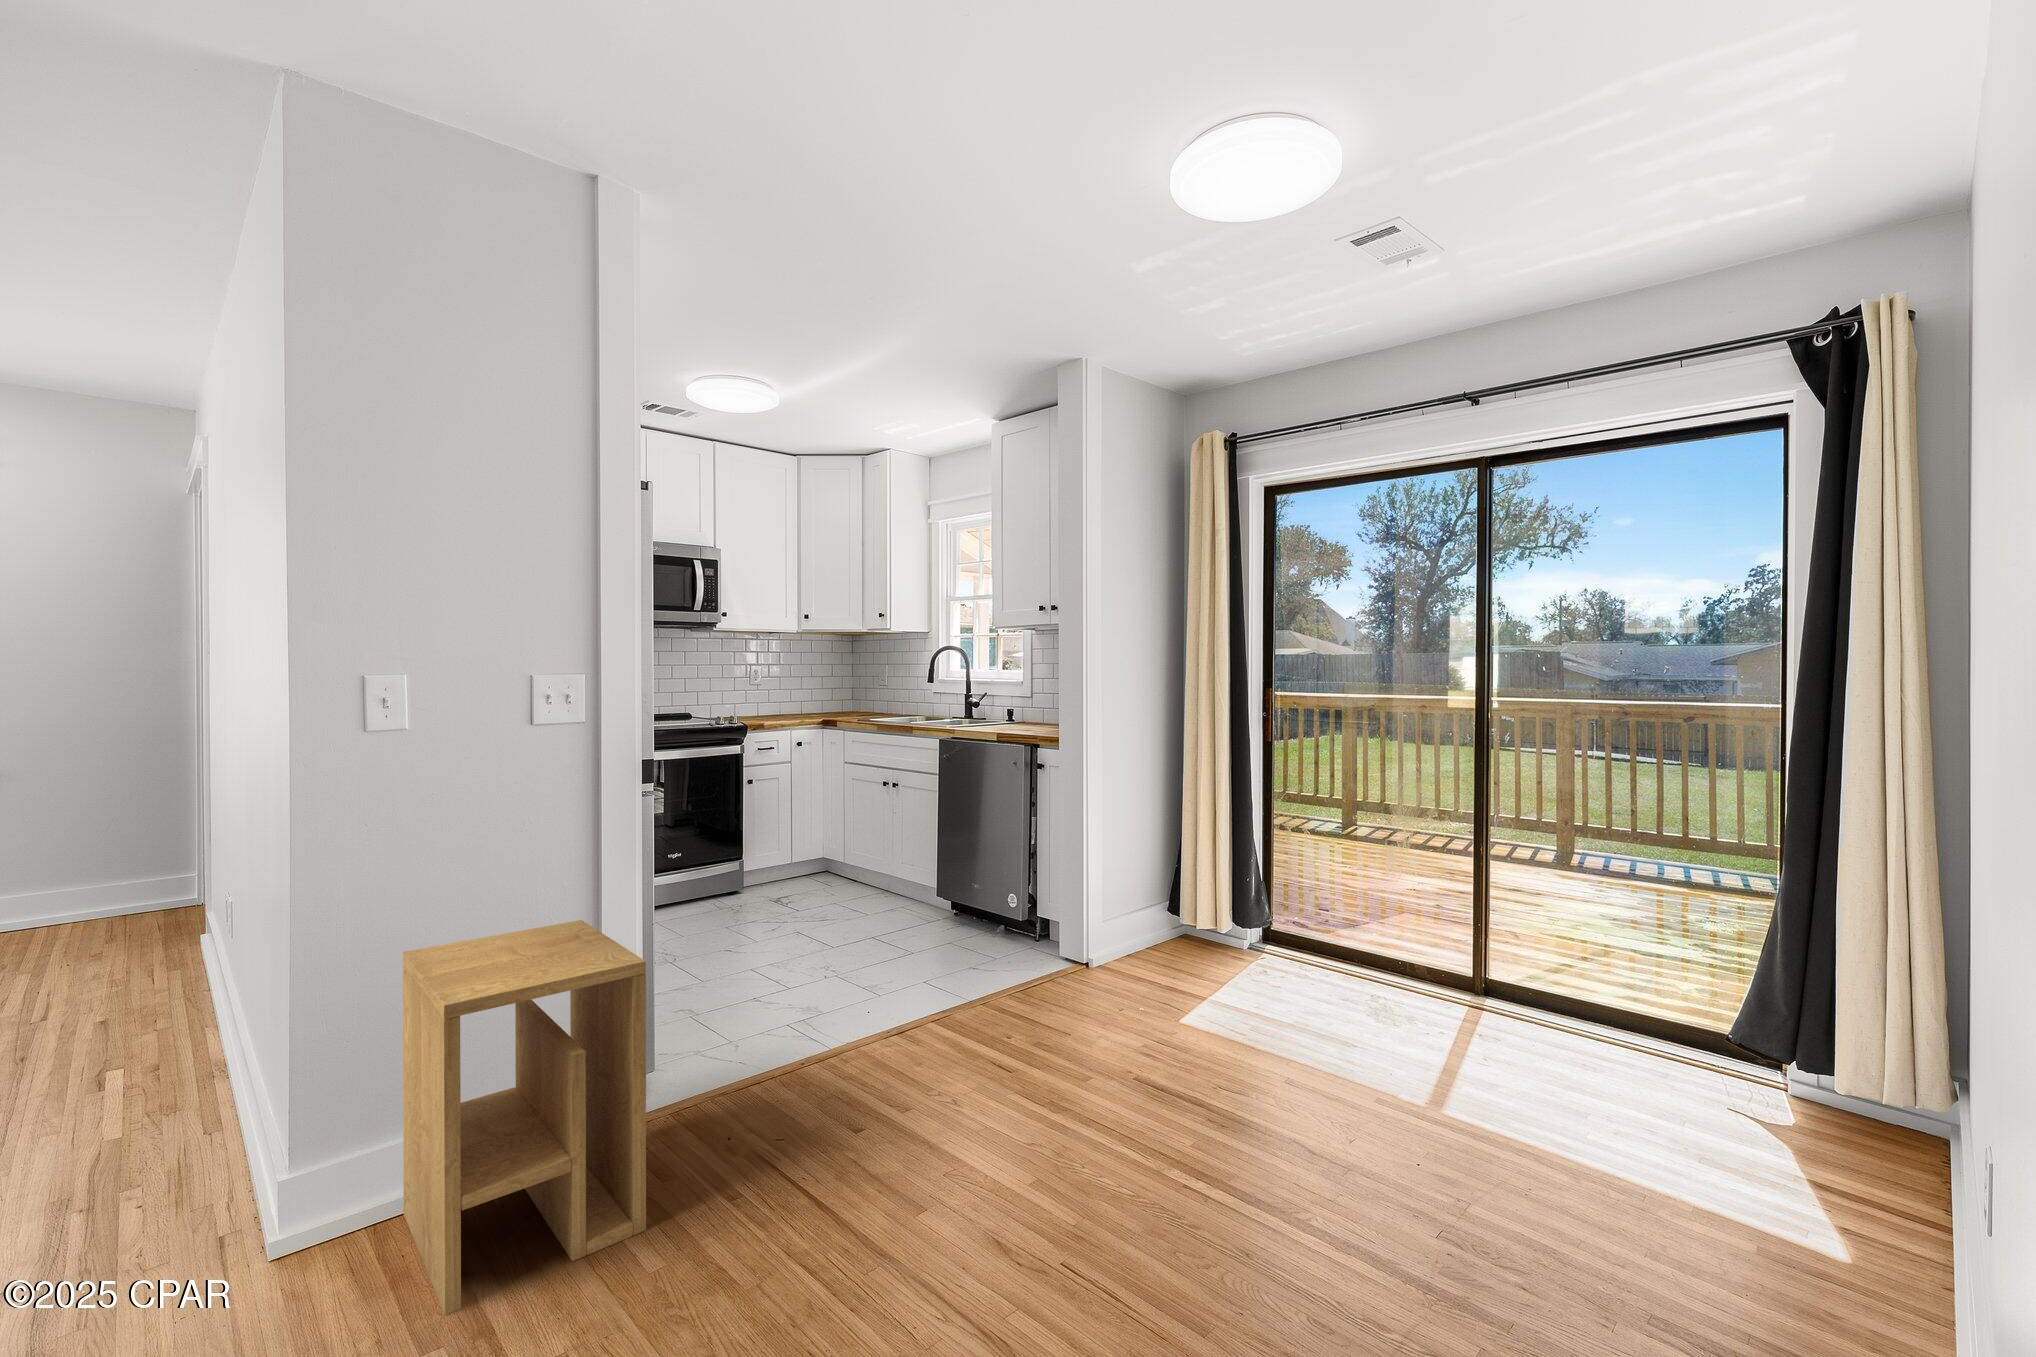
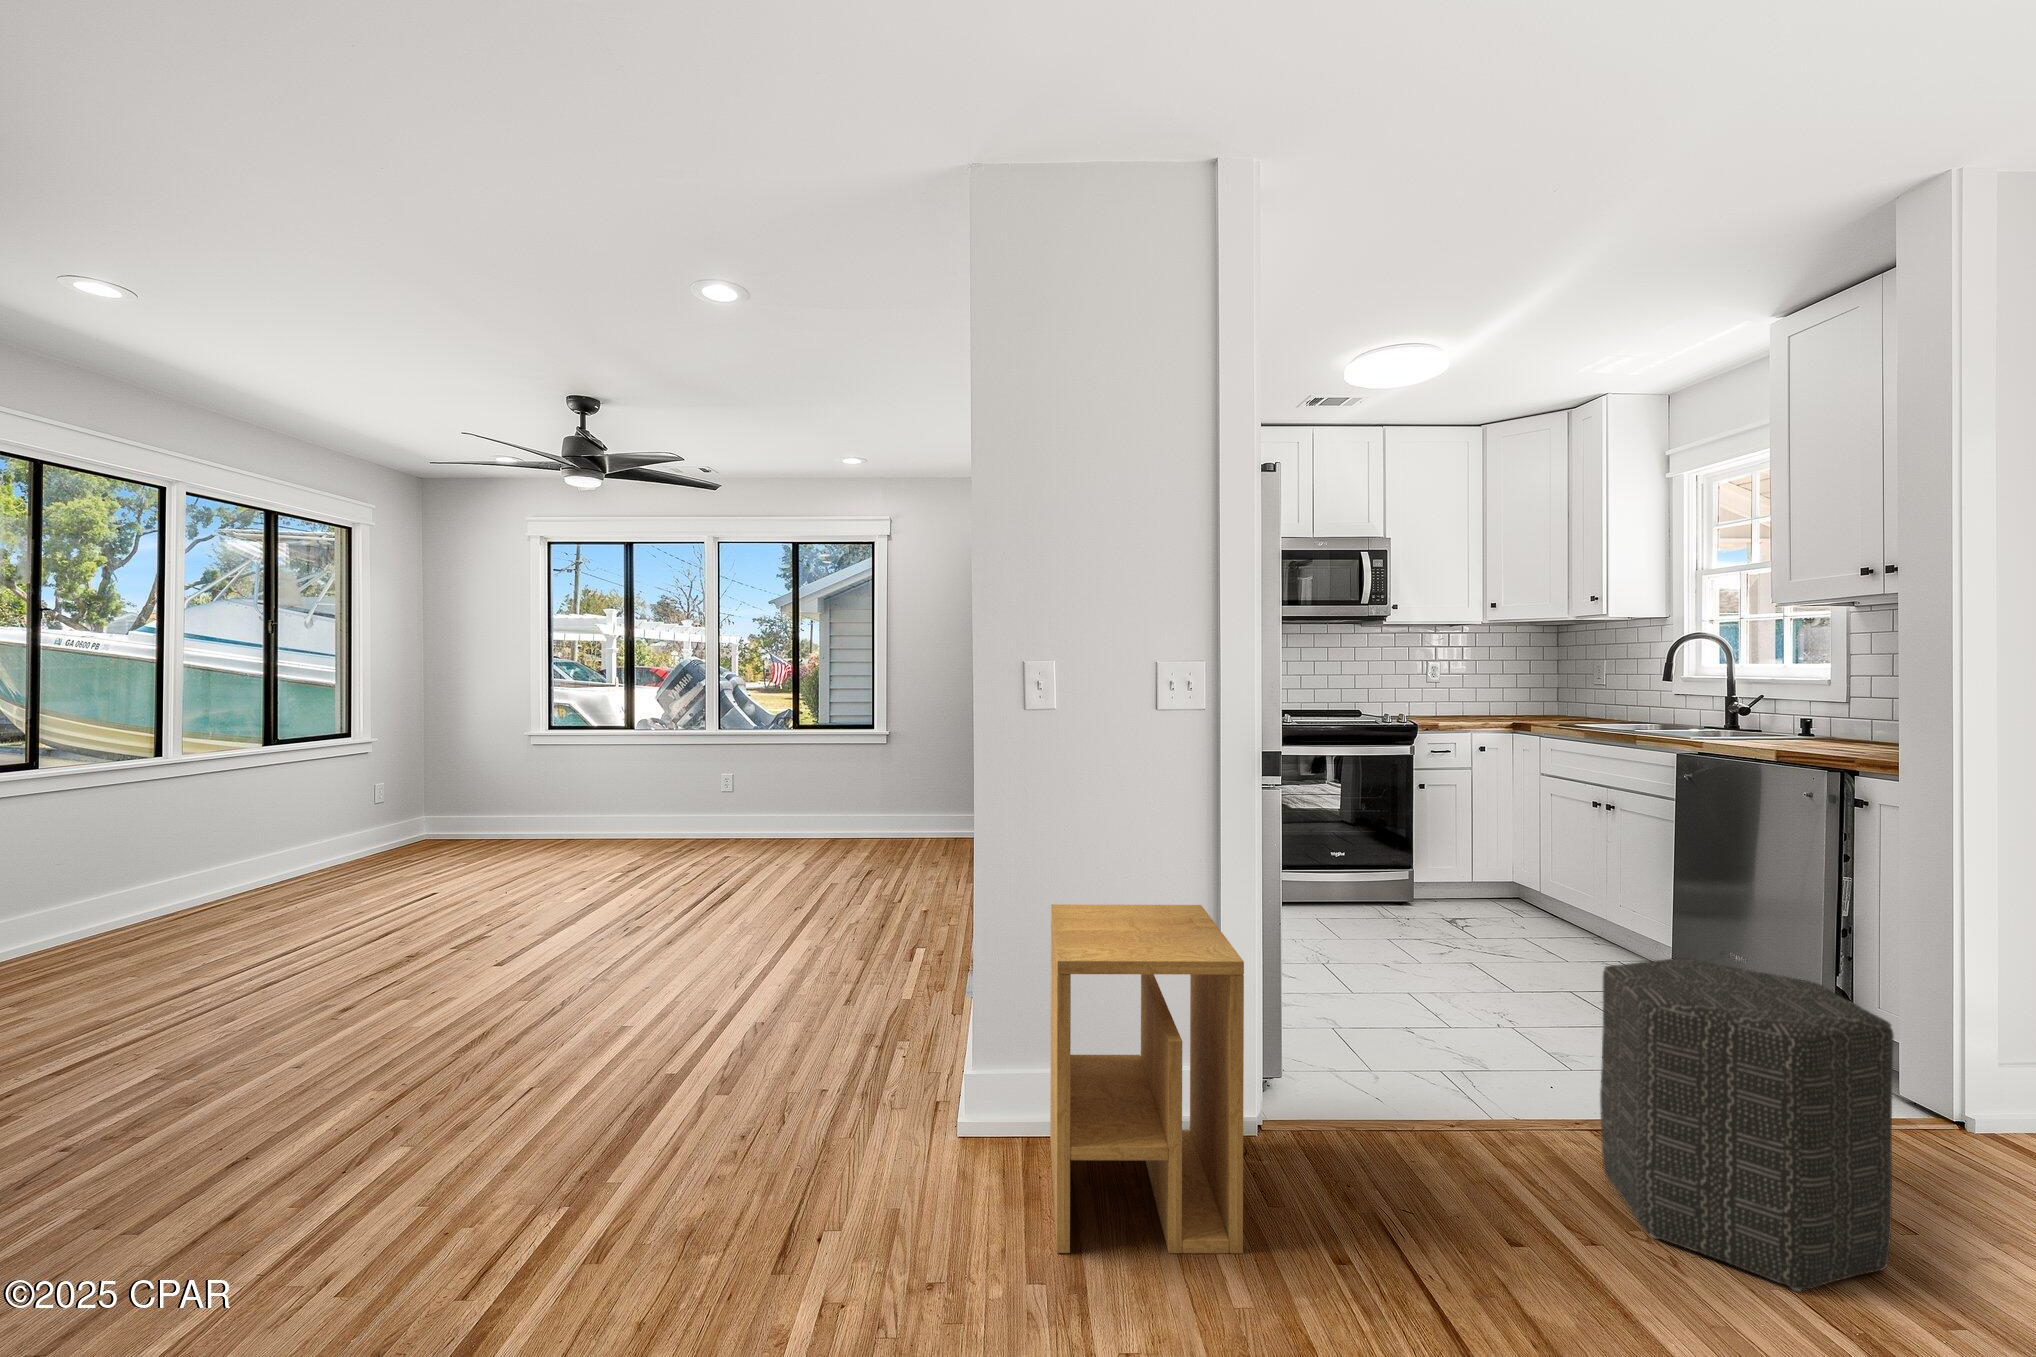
ottoman: none [908,890,1065,1094] -> present [1600,958,1894,1291]

